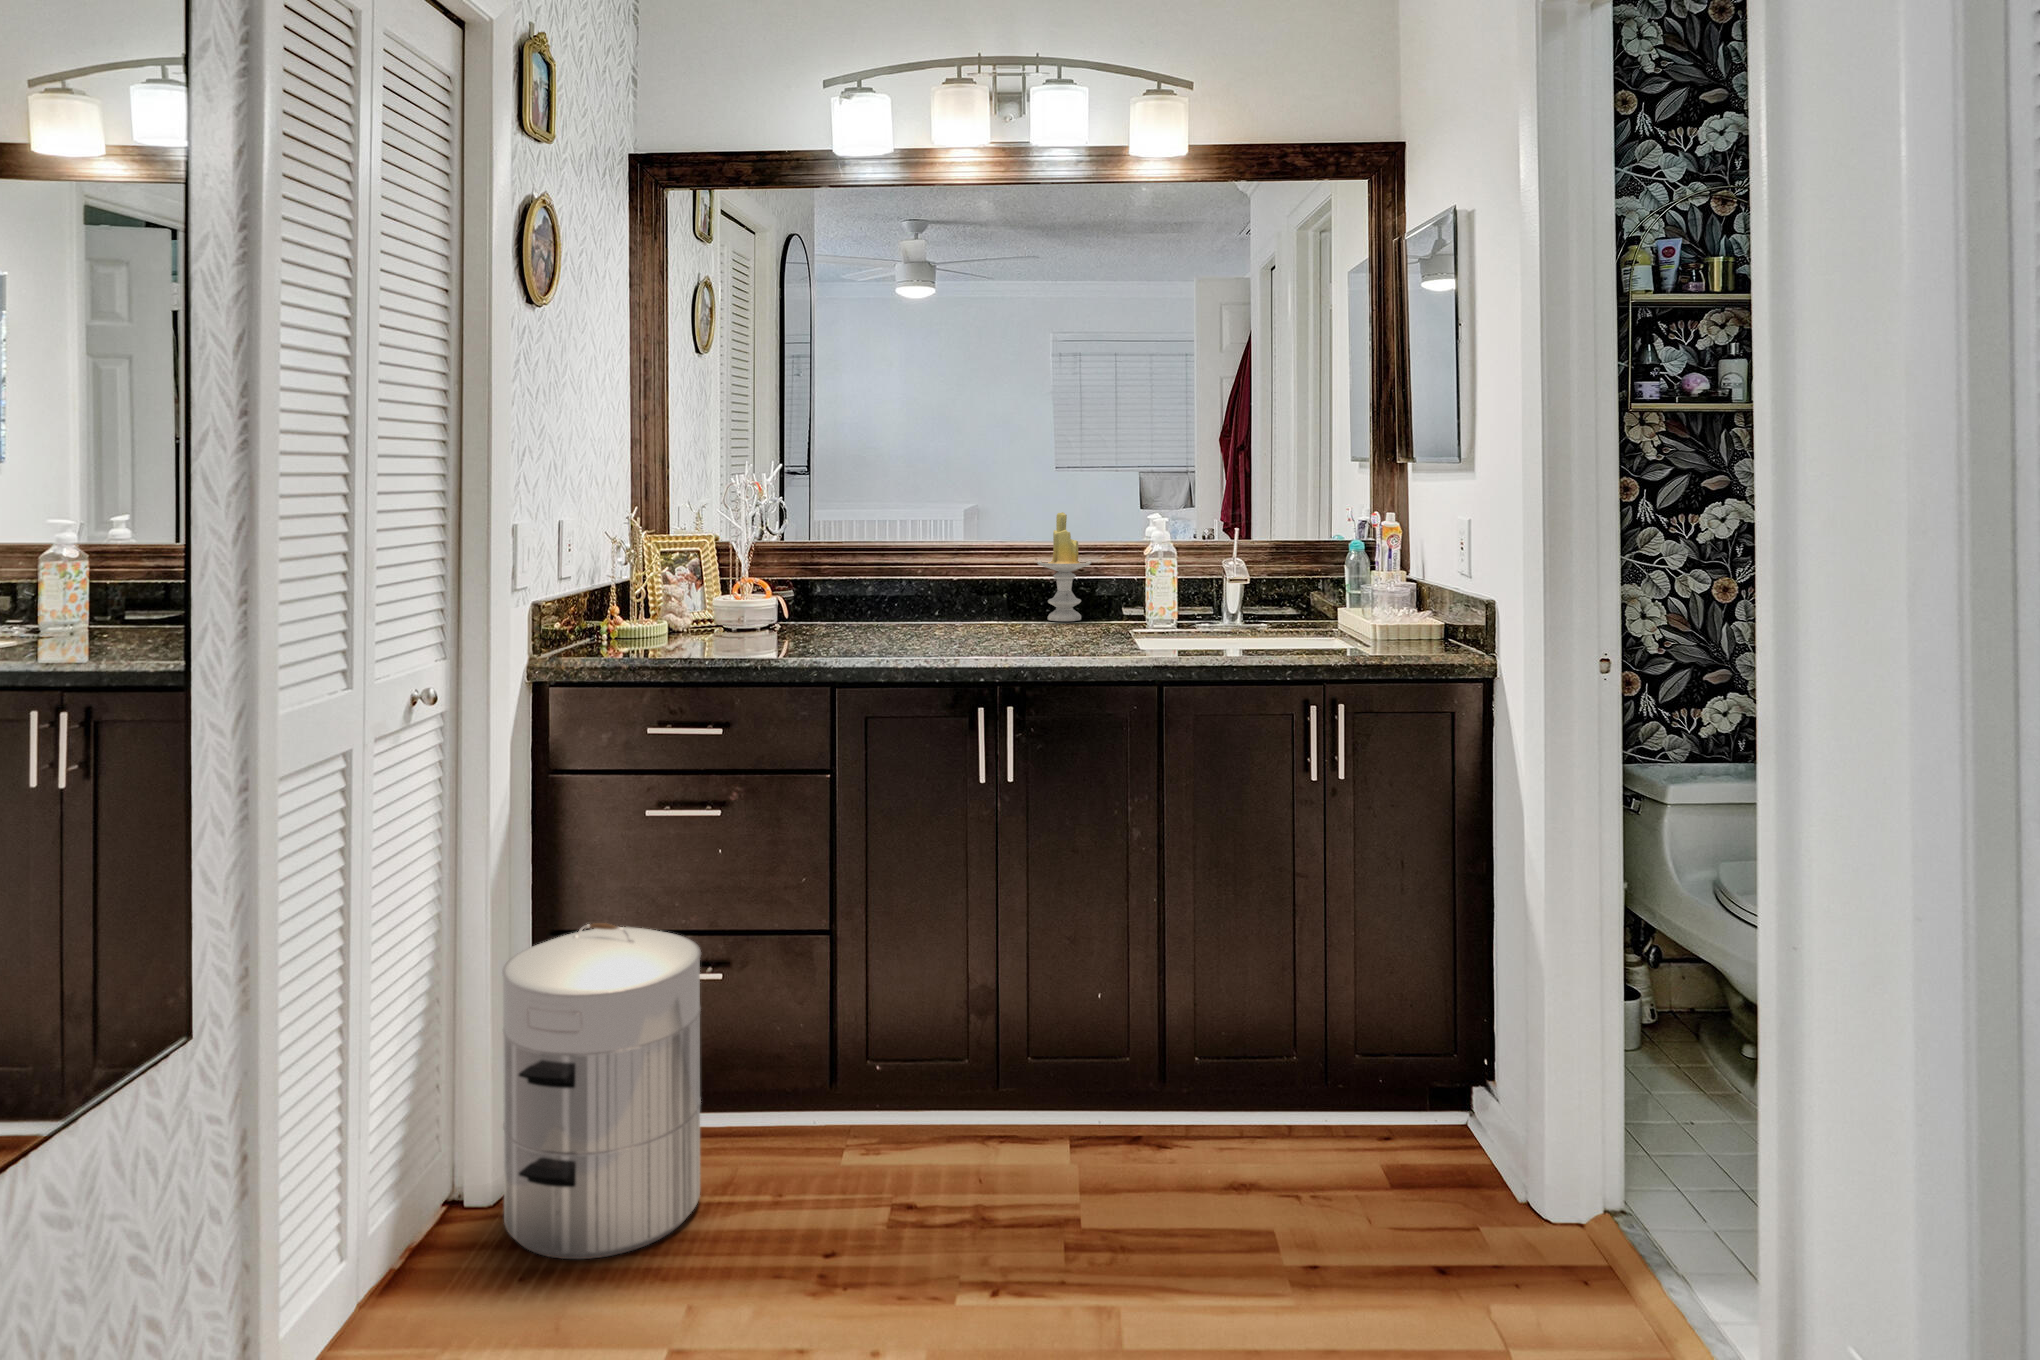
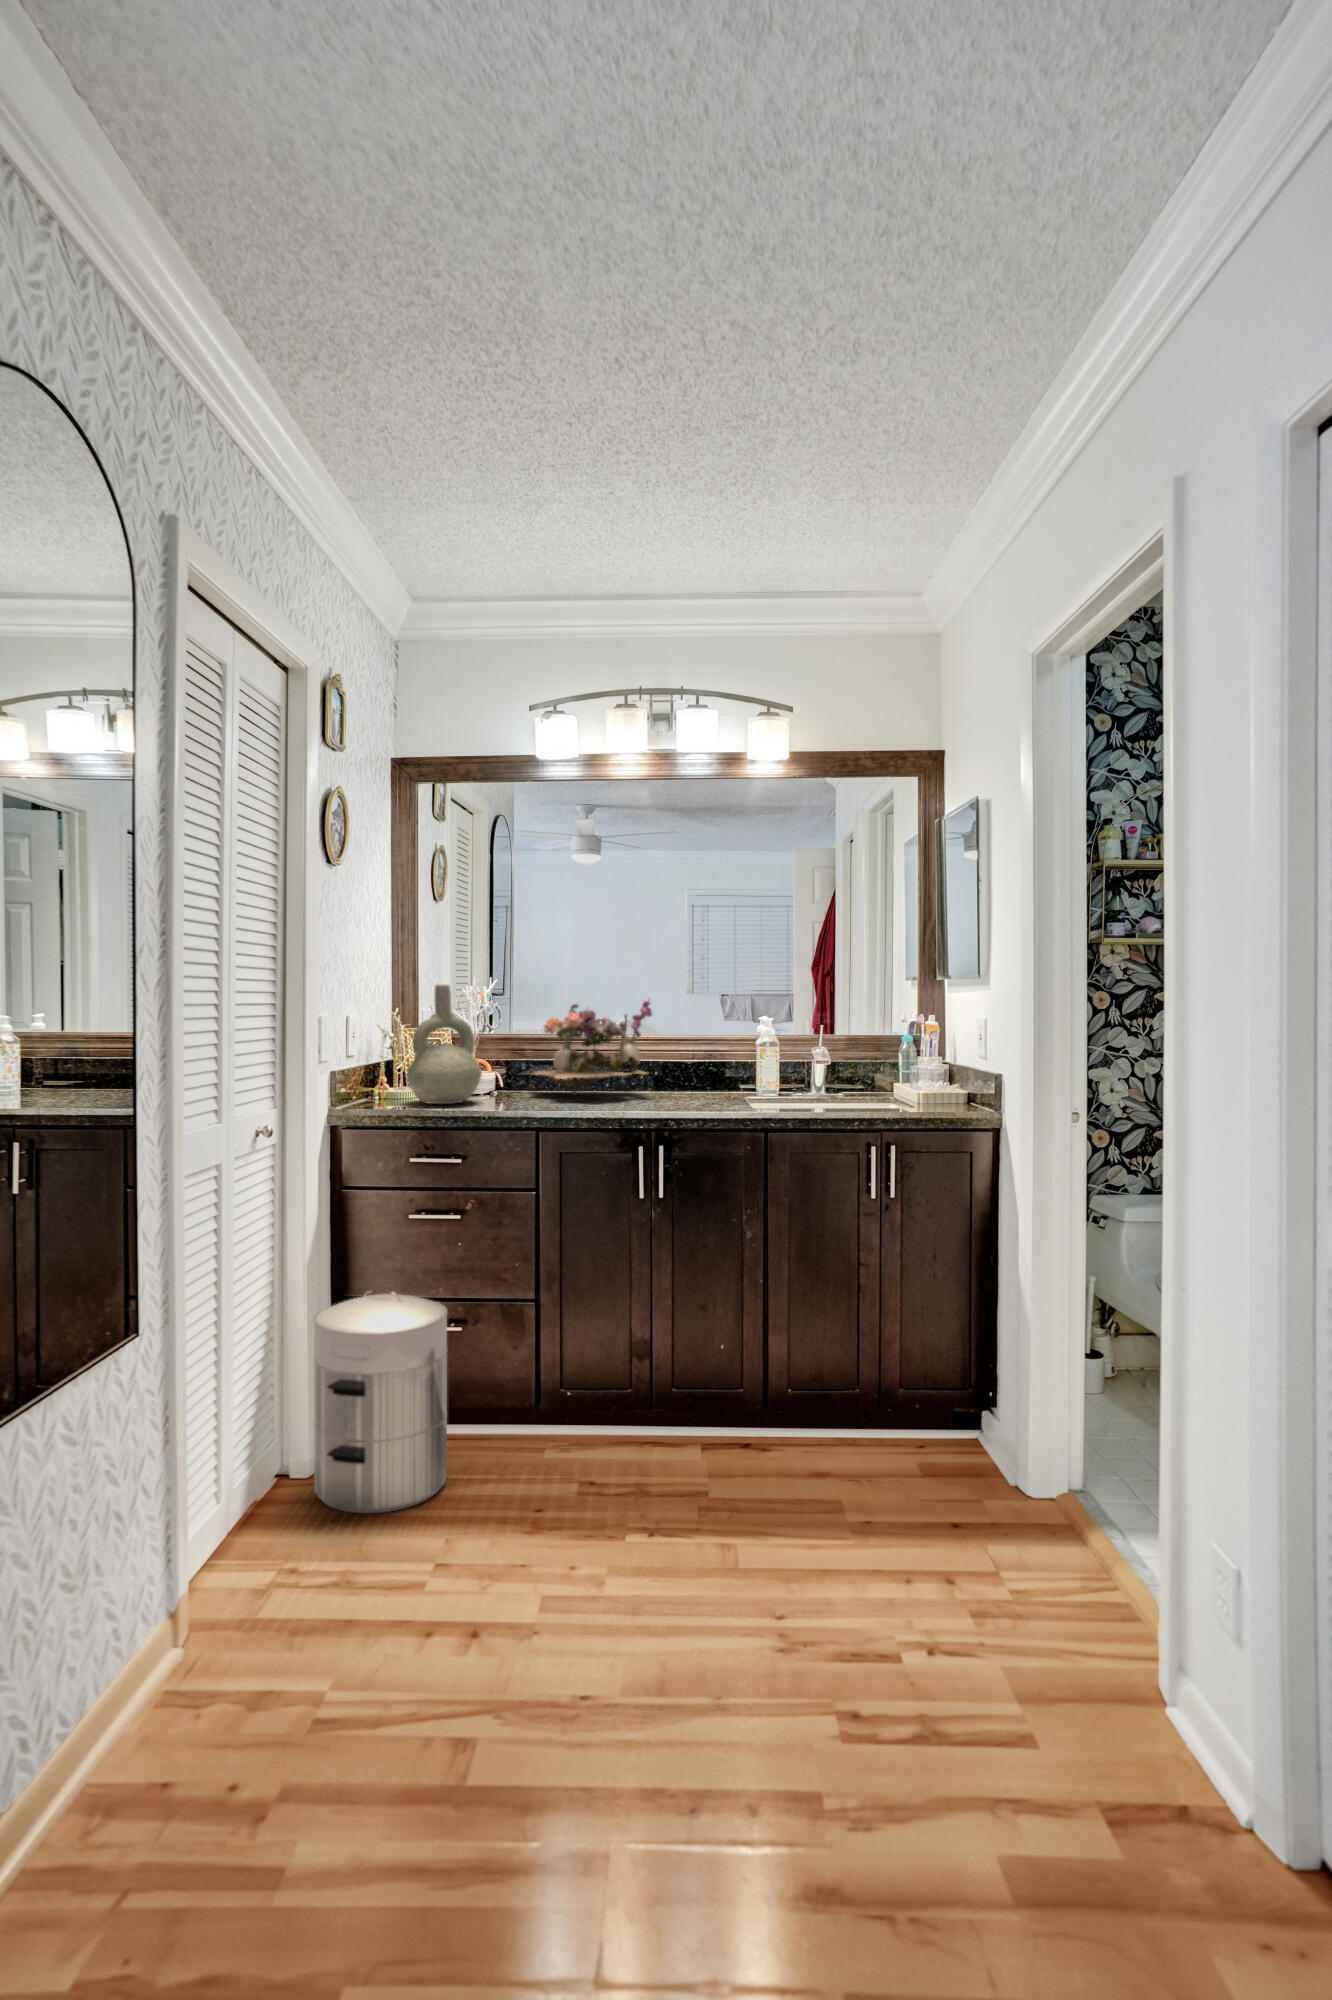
decorative vase: none [649,475,757,646] -> present [406,984,482,1104]
flower arrangement: none [826,491,999,629] -> present [532,998,652,1093]
candle: present [1037,512,1091,621] -> none [679,1014,718,1092]

